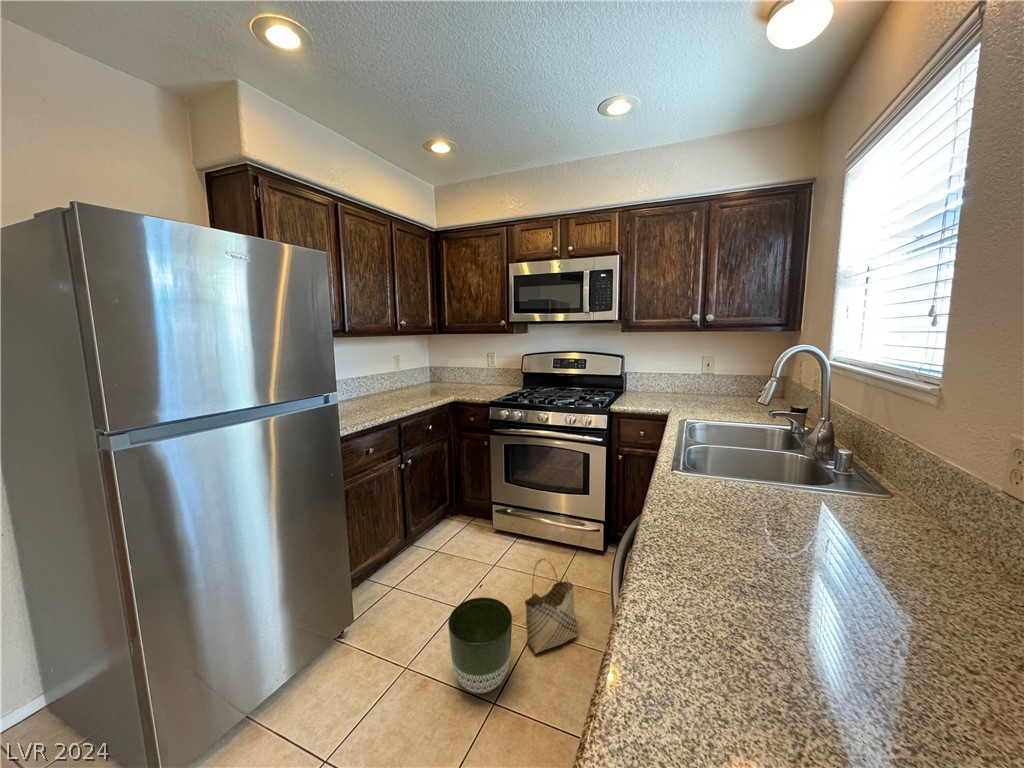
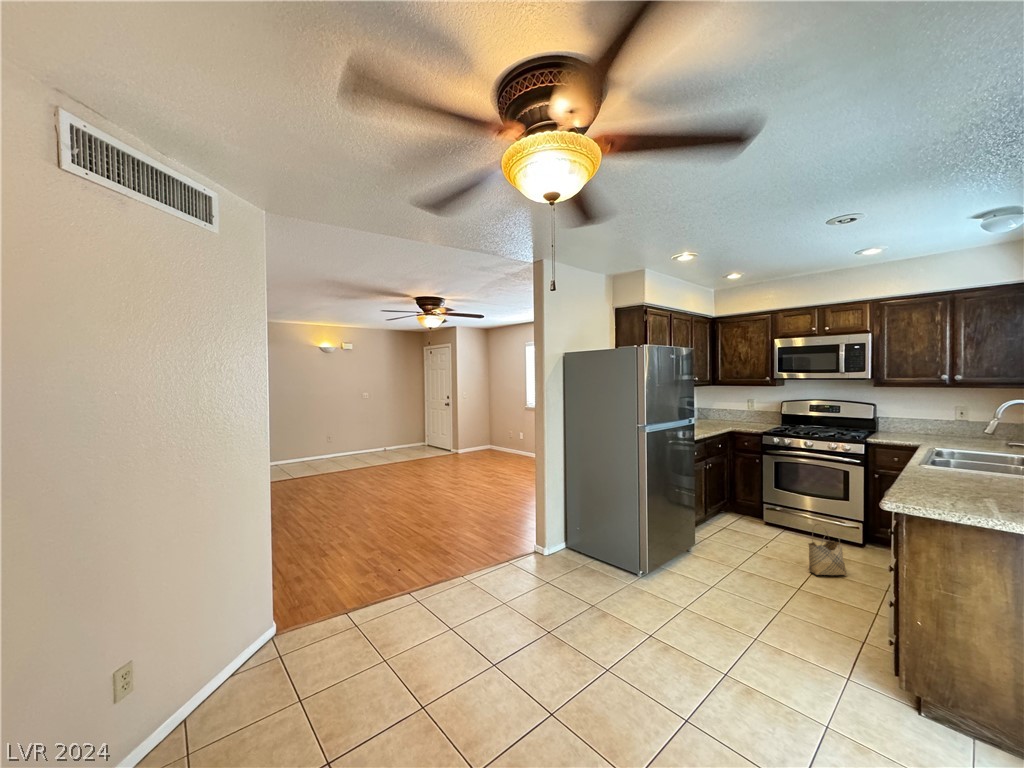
planter: present [448,597,512,693] -> none [763,534,804,580]

